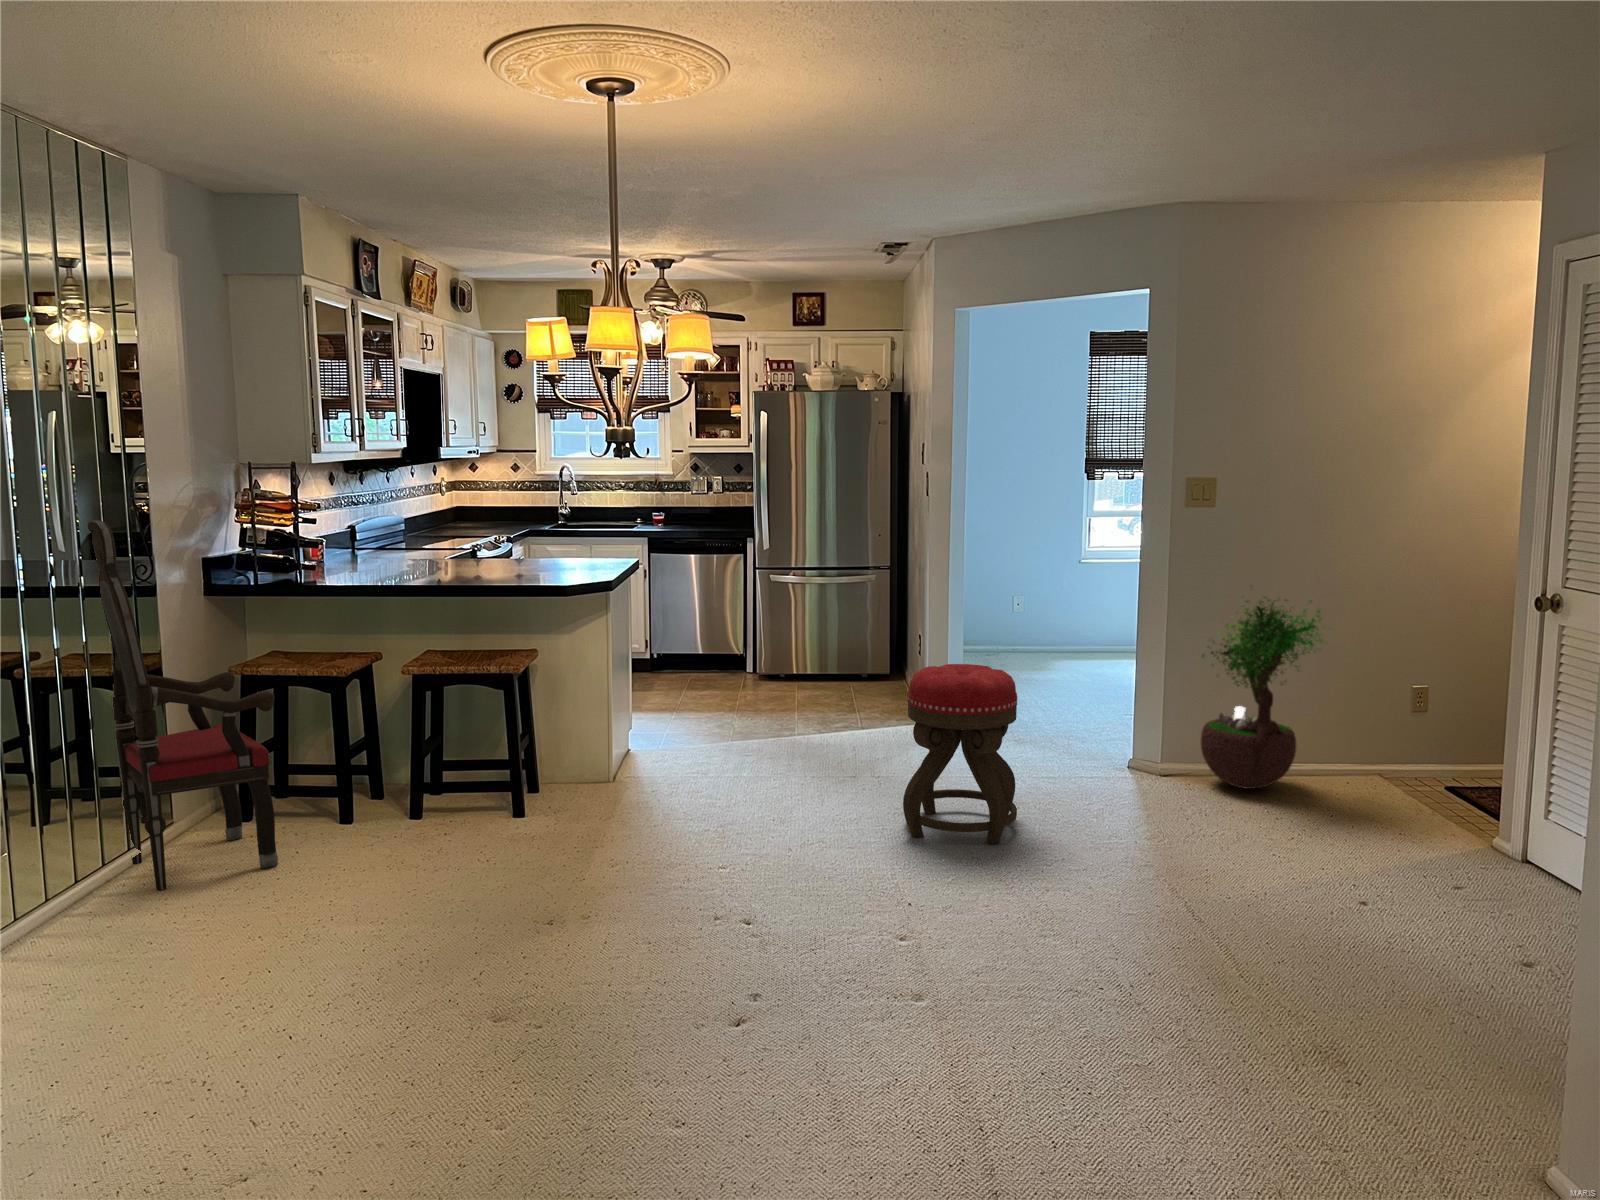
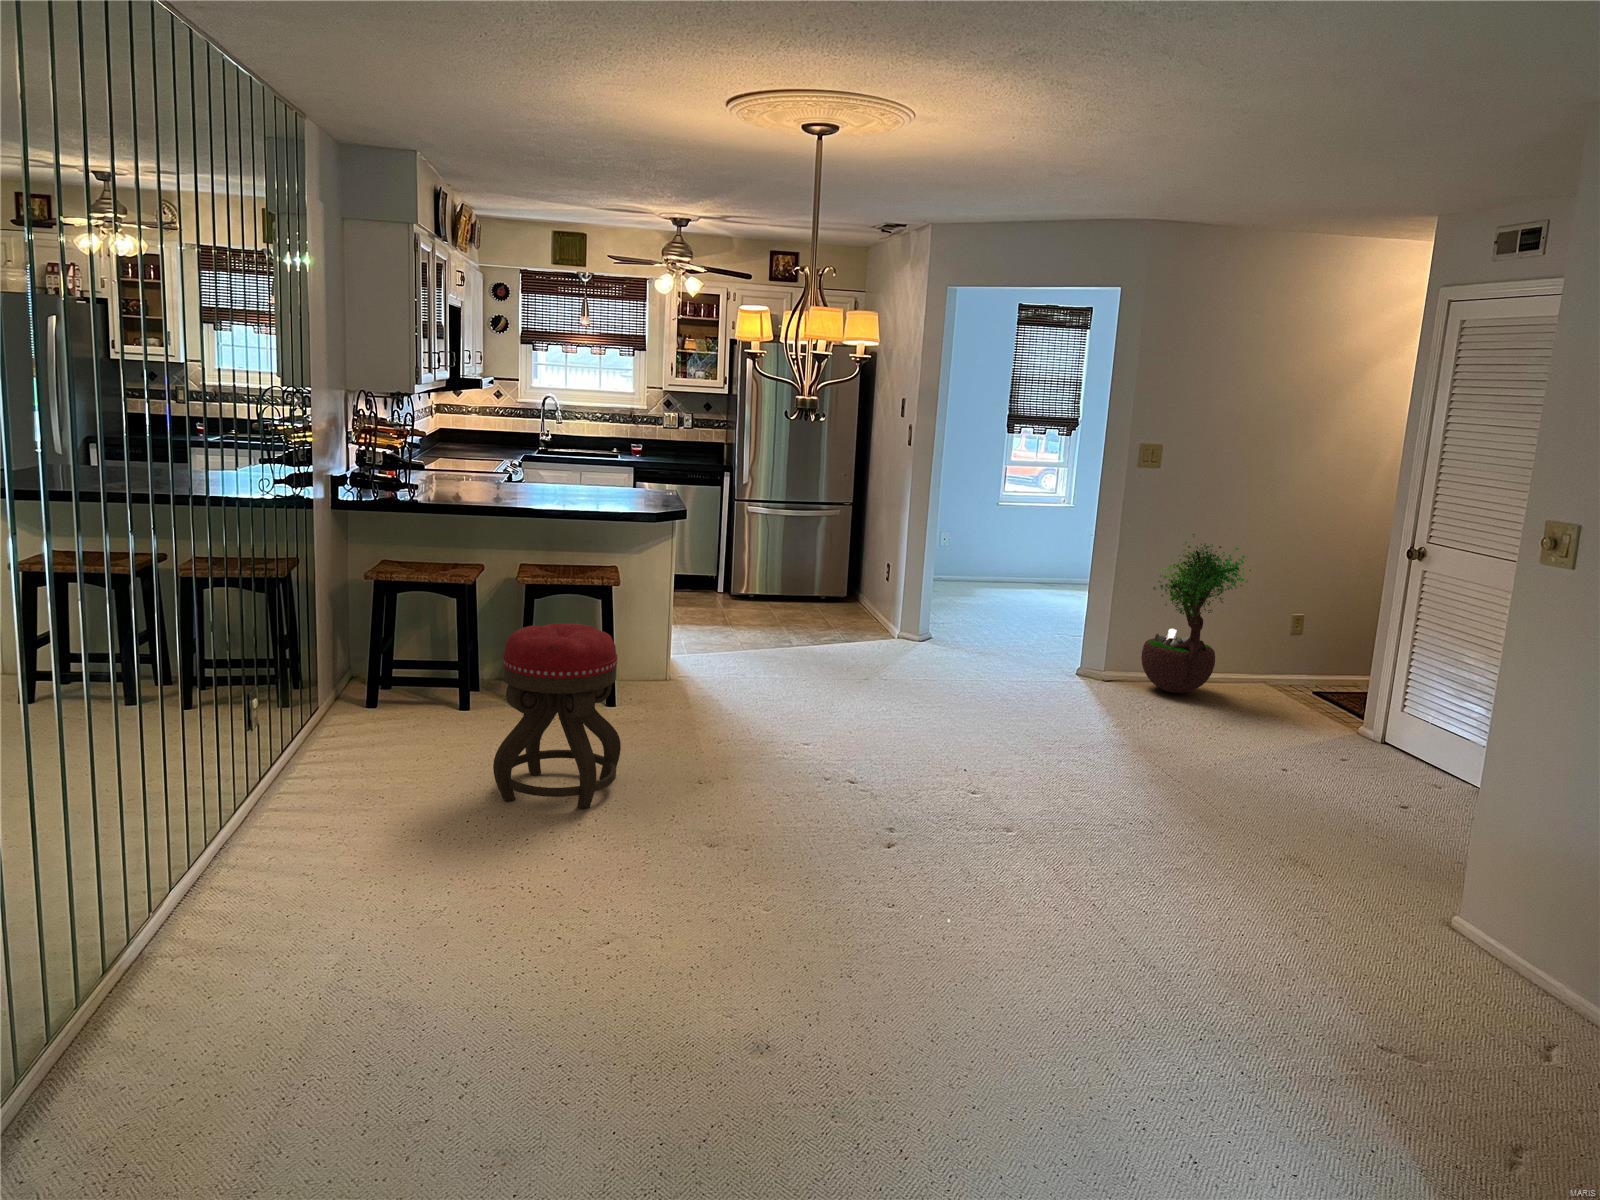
armchair: present [88,520,278,890] -> none [287,443,446,761]
ottoman: present [903,664,1017,845] -> present [493,623,621,809]

